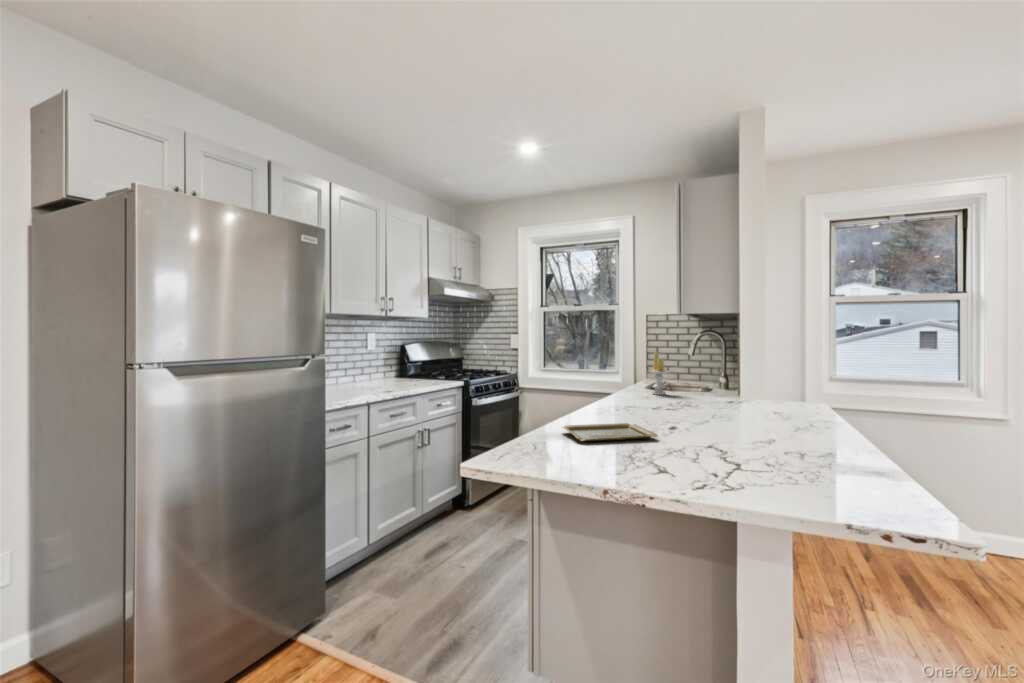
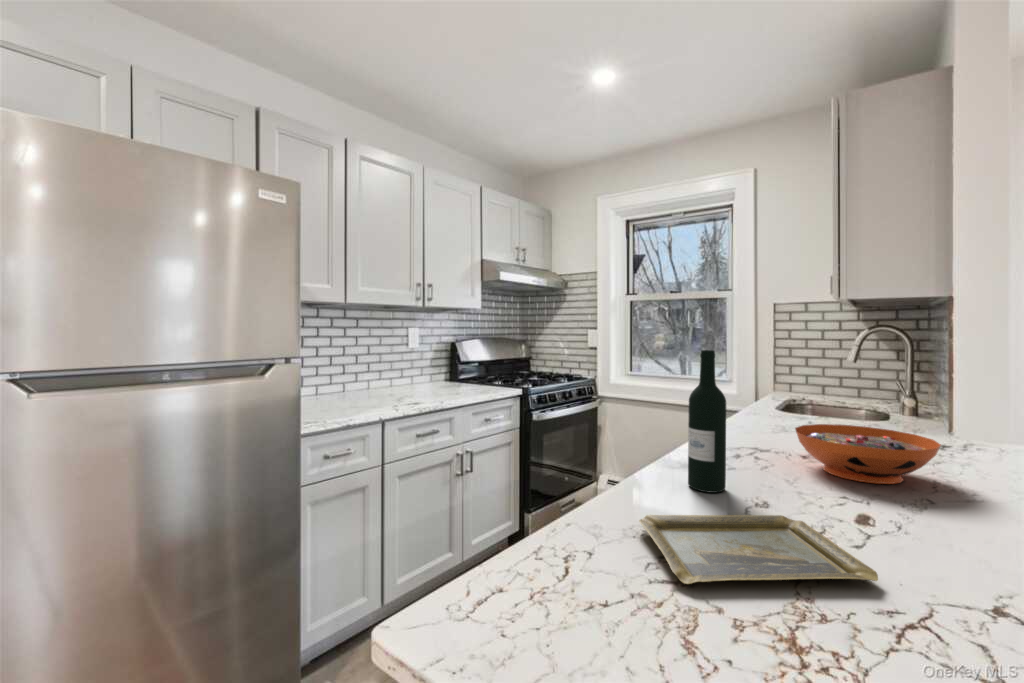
wine bottle: none [585,345,604,421] -> present [688,350,726,493]
candle: present [648,351,670,395] -> none [786,356,826,424]
decorative bowl: none [643,388,709,415] -> present [795,424,941,484]

